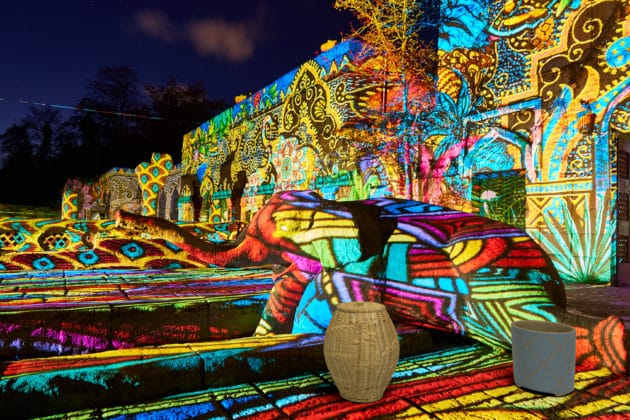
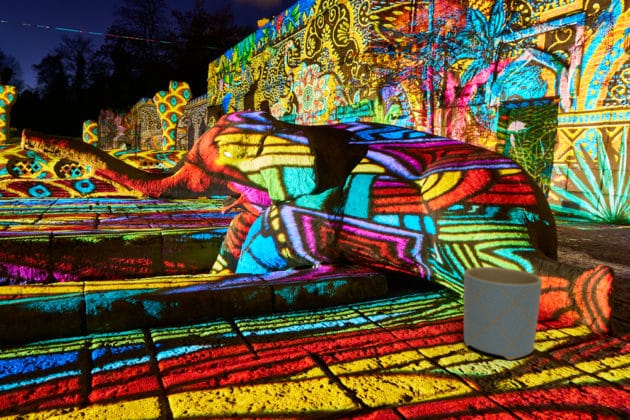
woven basket: present [324,300,399,402] -> none [228,237,318,355]

